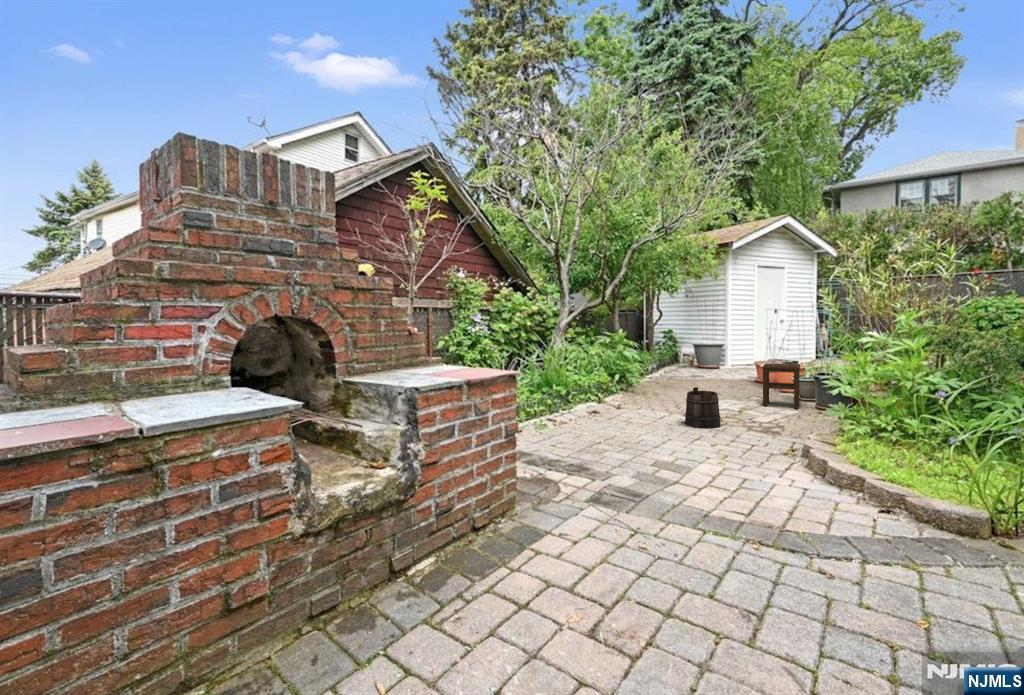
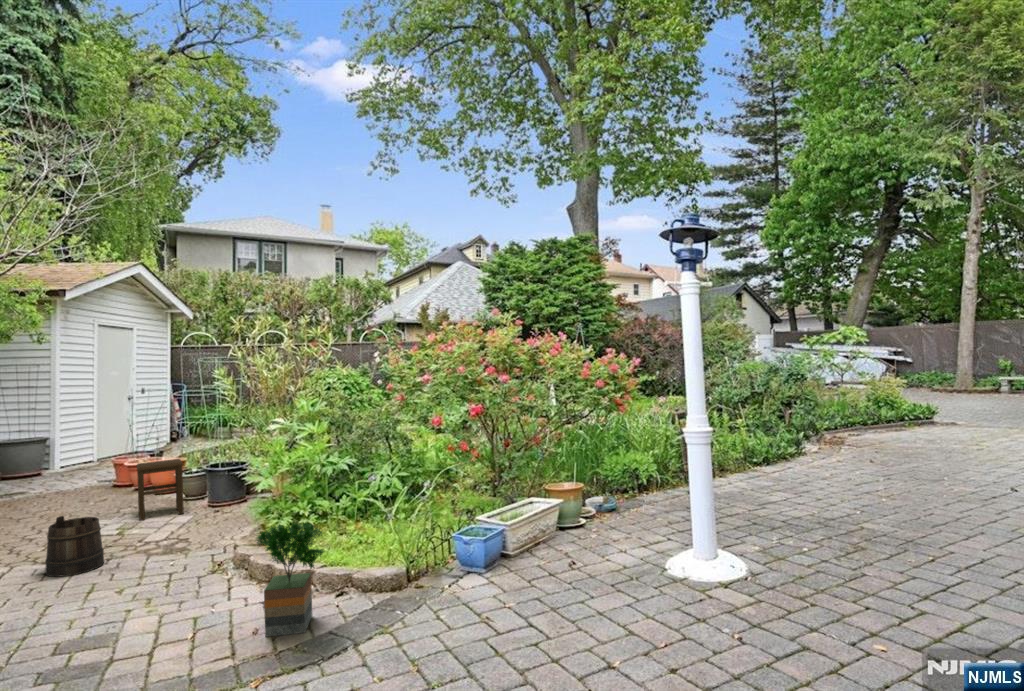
potted tree: none [780,416,857,527] -> present [257,523,324,637]

